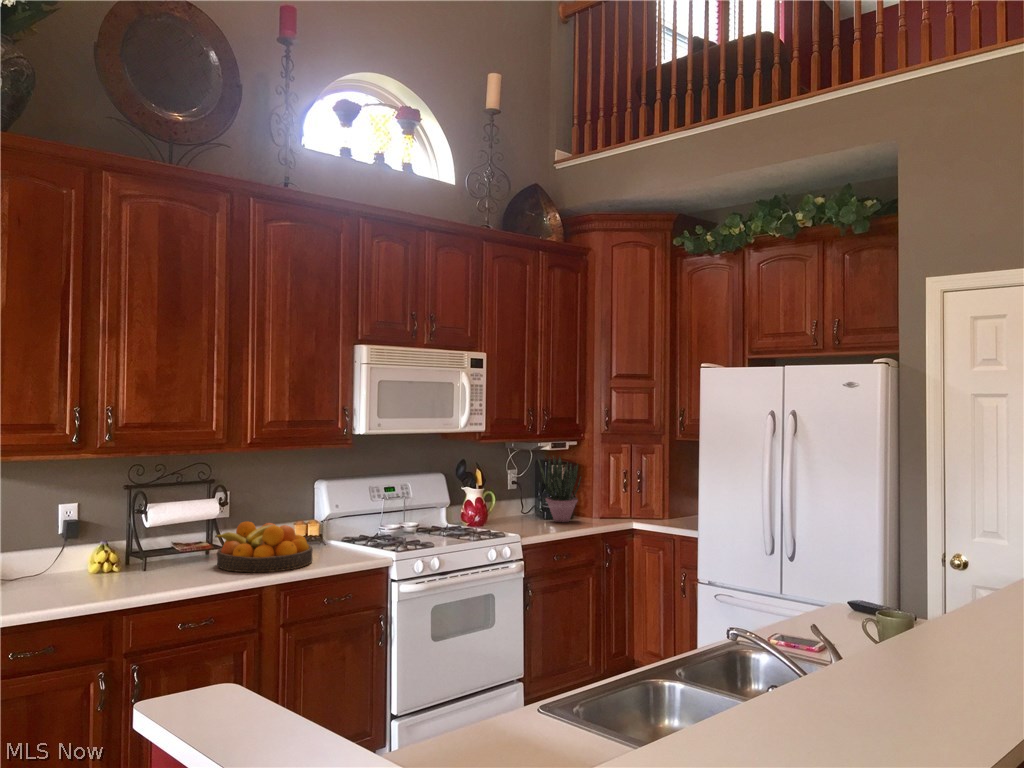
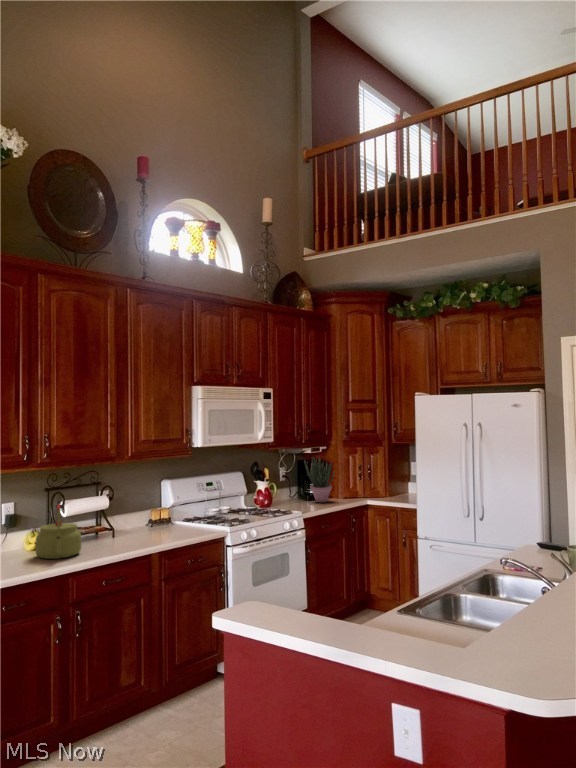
kettle: none [87,508,157,588] -> present [35,504,81,559]
fruit bowl: present [215,521,313,572] -> none [111,510,177,544]

